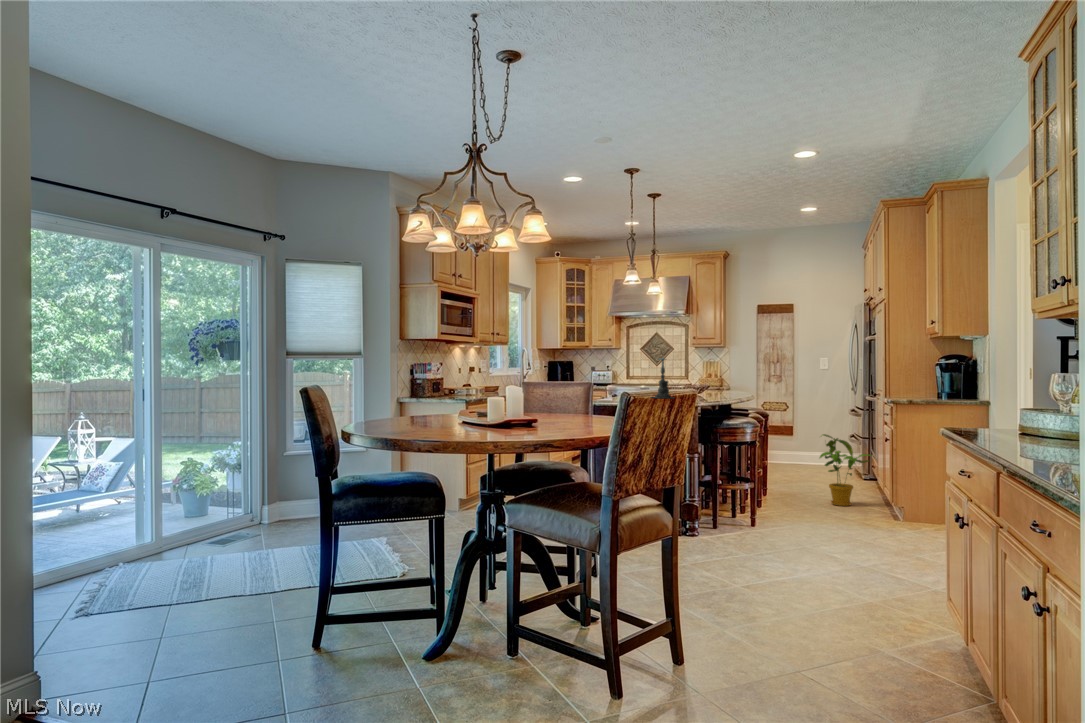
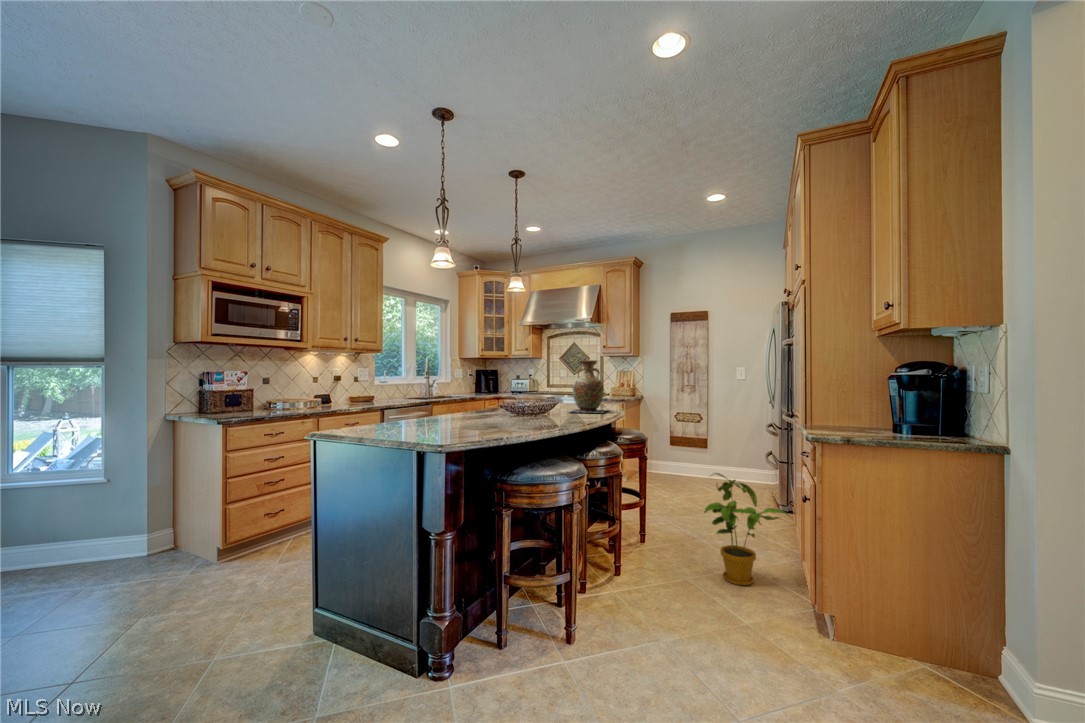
vase: none [712,354,741,393] -> present [569,360,607,413]
candle holder: present [654,358,671,398] -> none [432,356,470,426]

